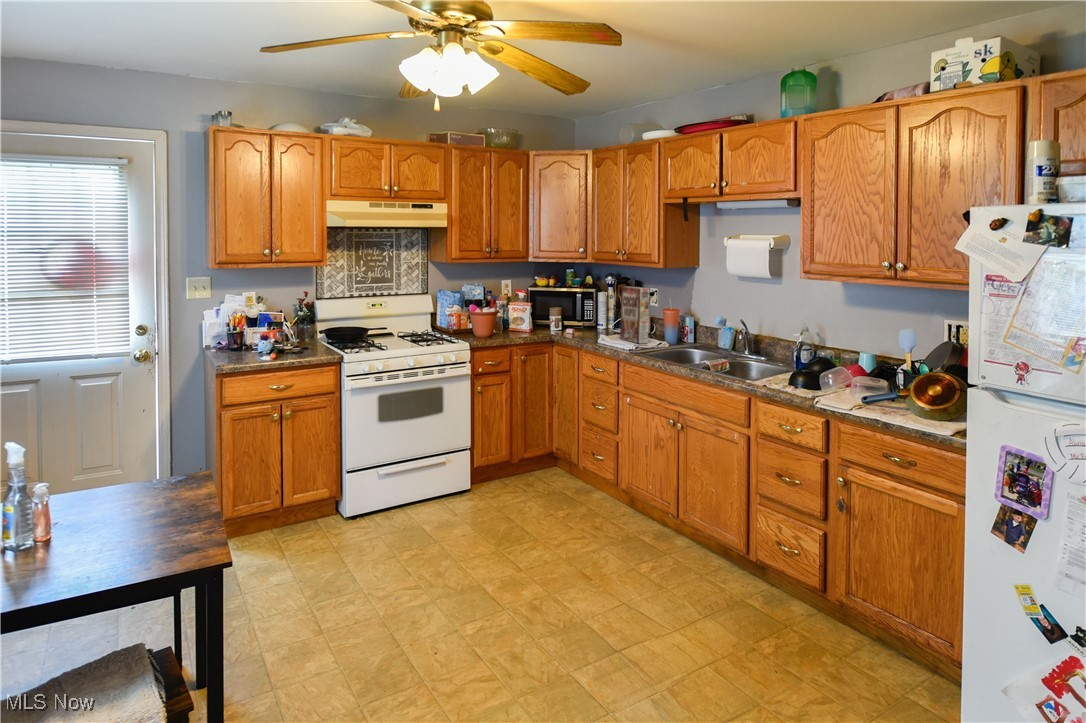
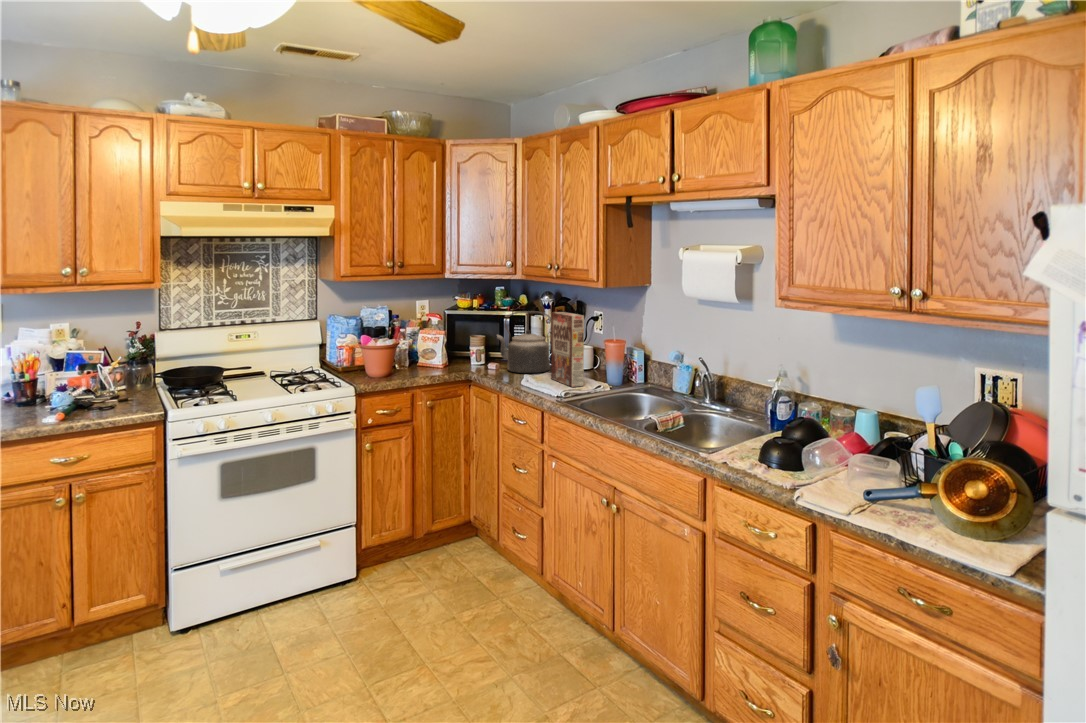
kettle: none [574,287,619,335] -> present [497,311,551,373]

